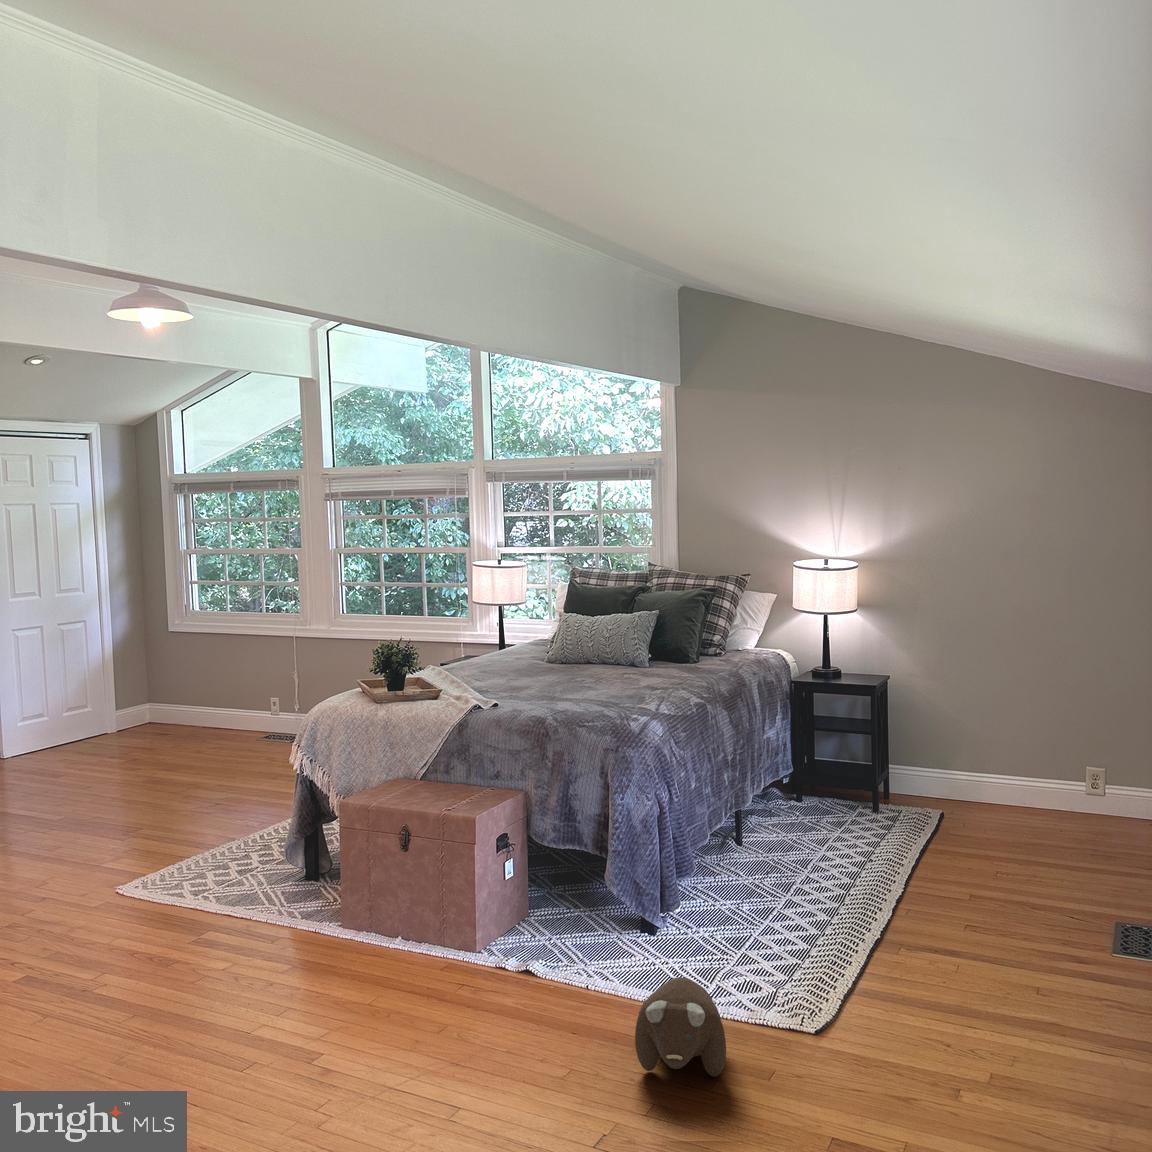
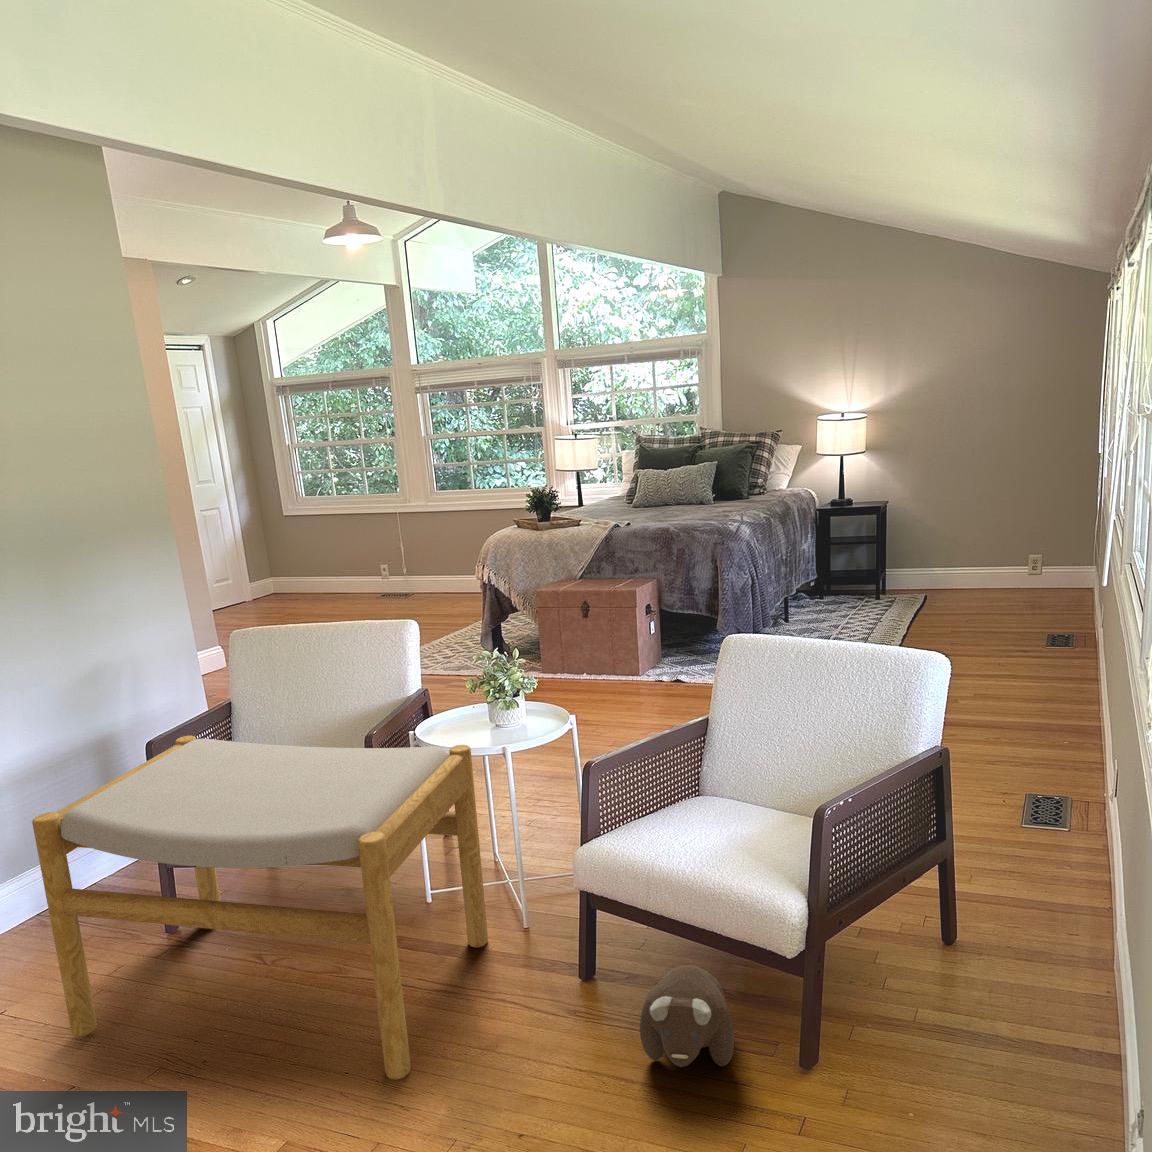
footstool: none [58,763,485,1087] -> present [32,736,488,1080]

